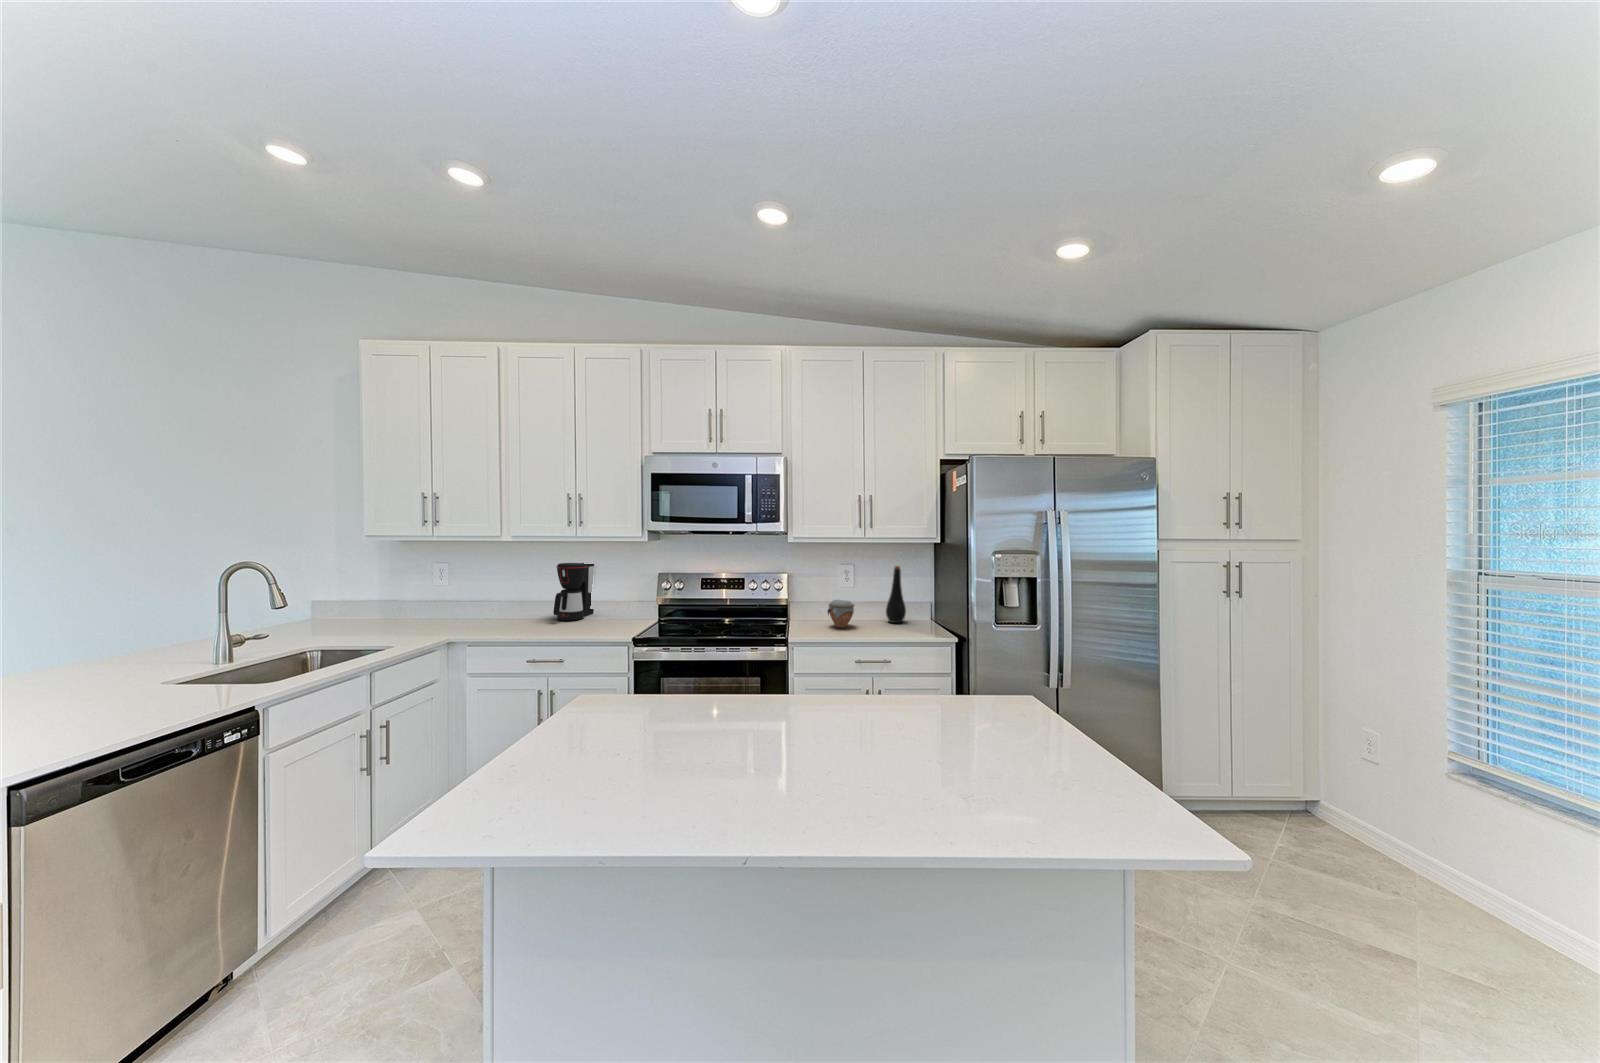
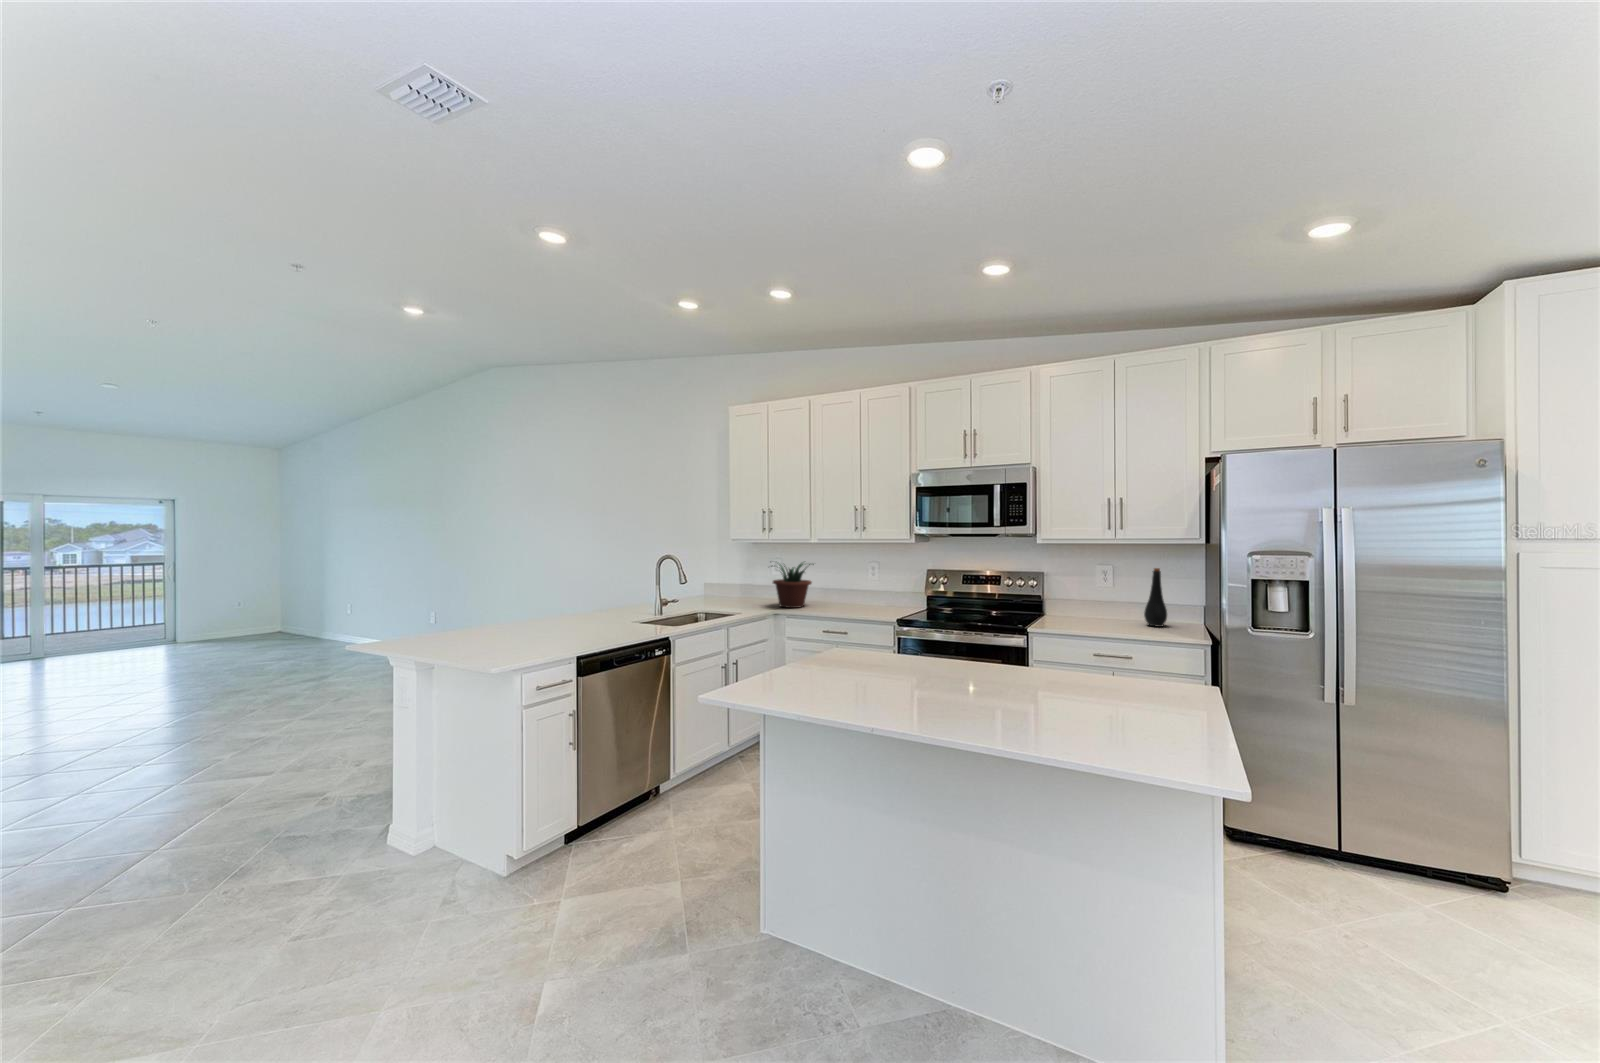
coffee maker: present [553,563,595,620] -> none [845,560,878,606]
potted plant: none [436,566,511,630] -> present [771,563,814,608]
jar: present [828,600,854,628] -> none [1075,599,1104,626]

